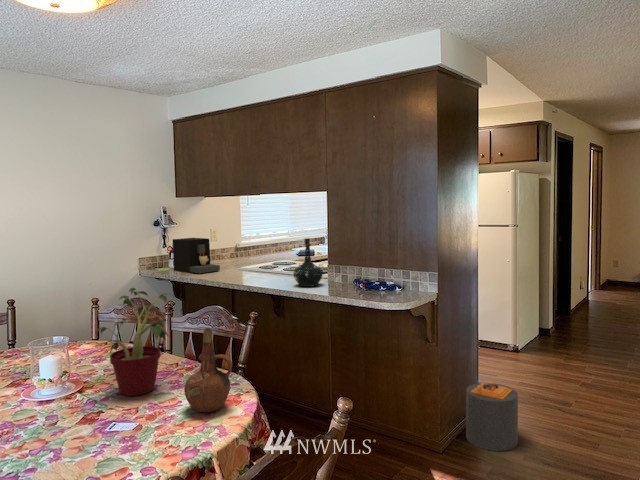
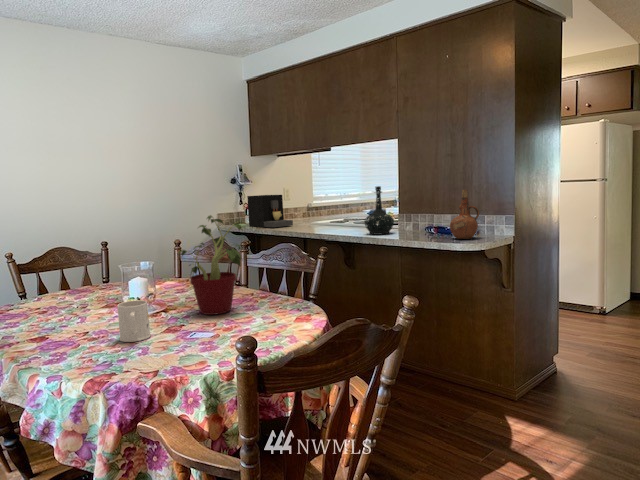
ceramic pitcher: present [184,328,232,412] -> present [450,190,479,239]
trash can: present [466,375,518,451] -> none [545,320,602,402]
mug: none [25,391,64,441] -> present [117,300,151,342]

